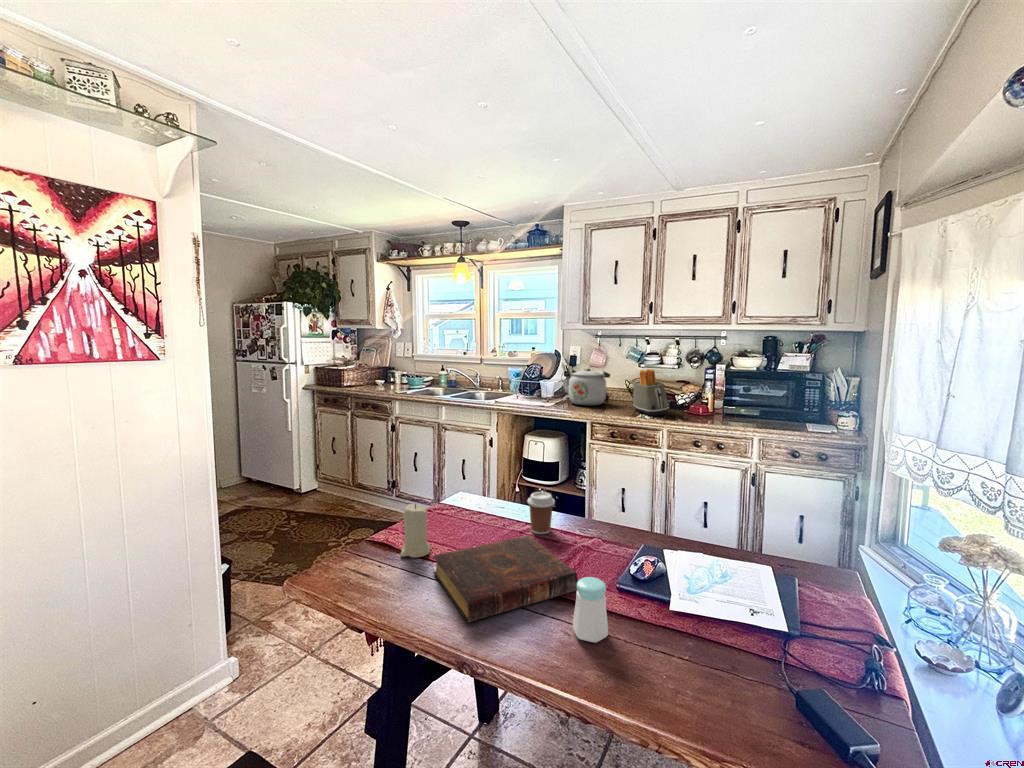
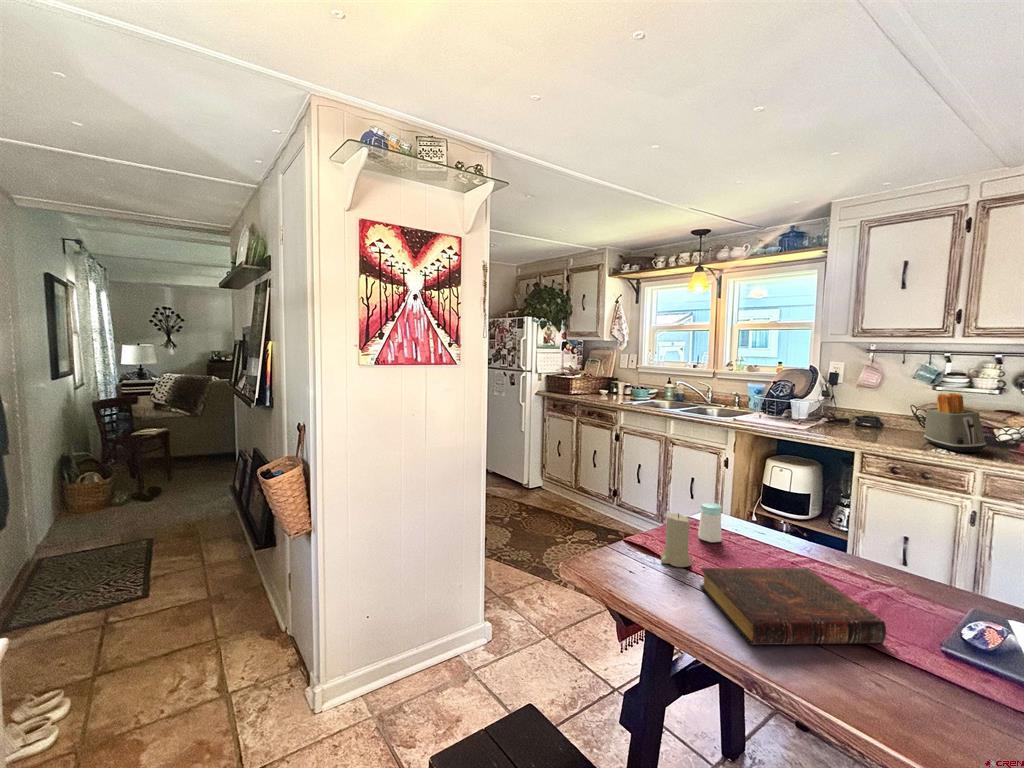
kettle: present [563,368,610,406] -> none [819,388,888,432]
coffee cup: present [527,492,555,534] -> none [802,522,839,571]
salt shaker: present [573,577,608,643] -> present [698,502,722,542]

